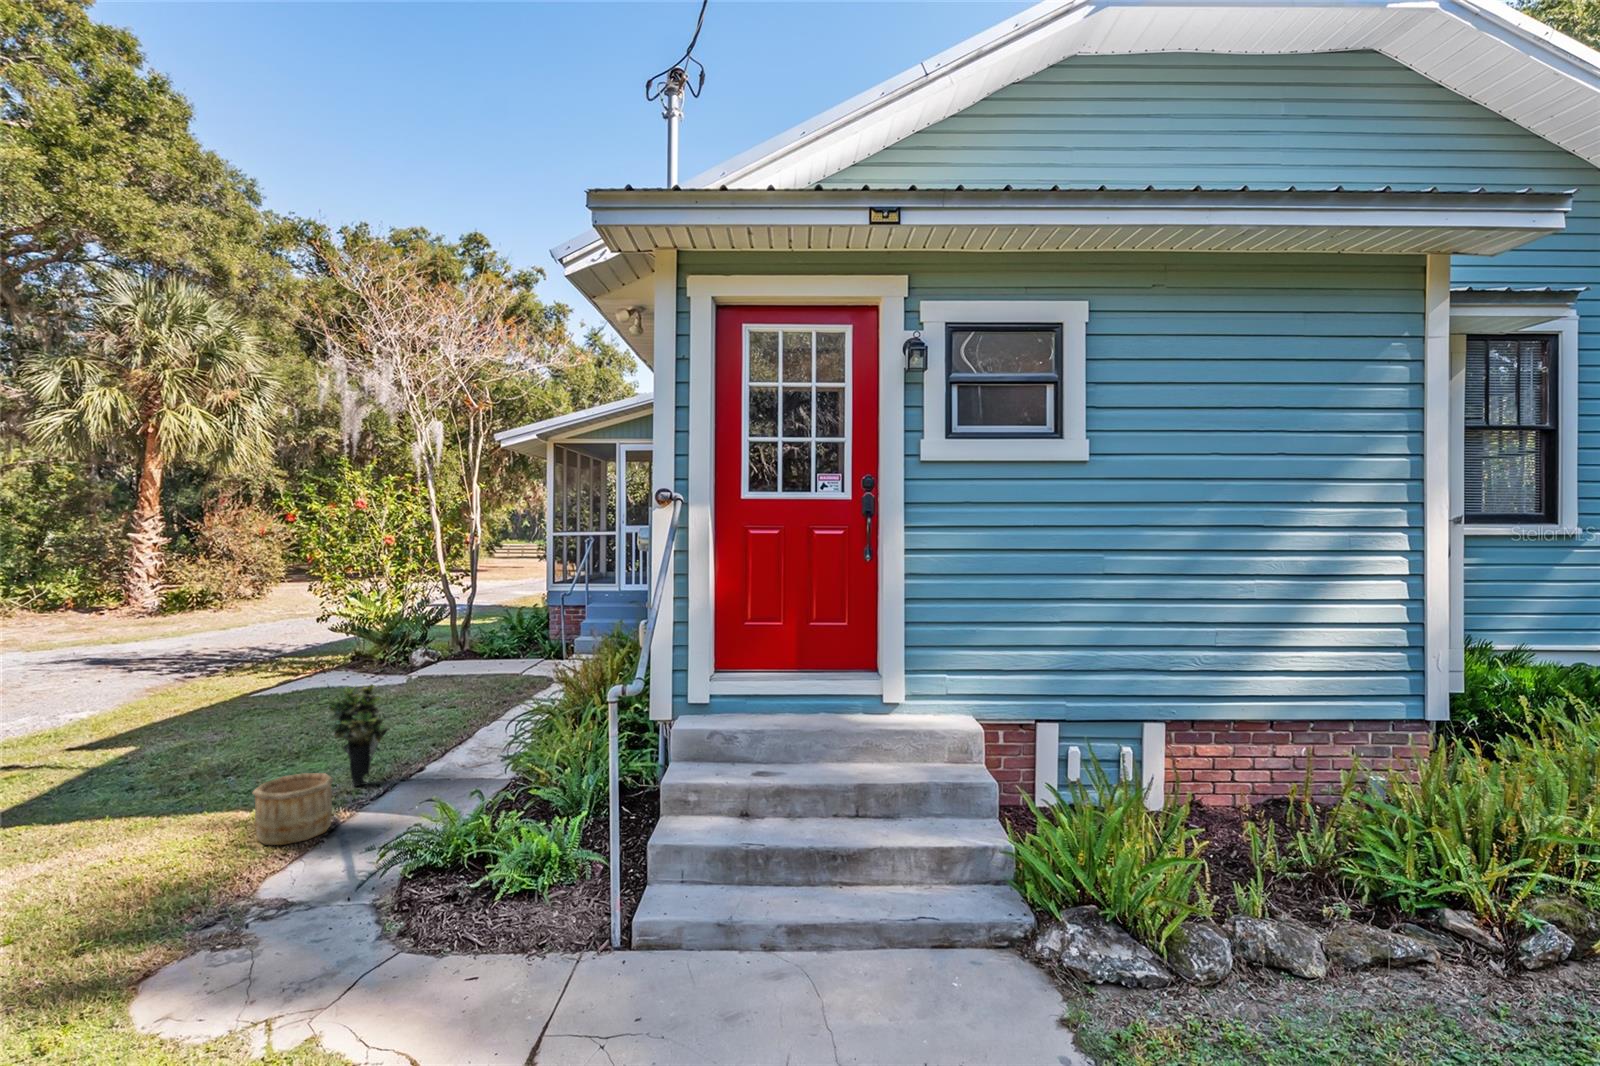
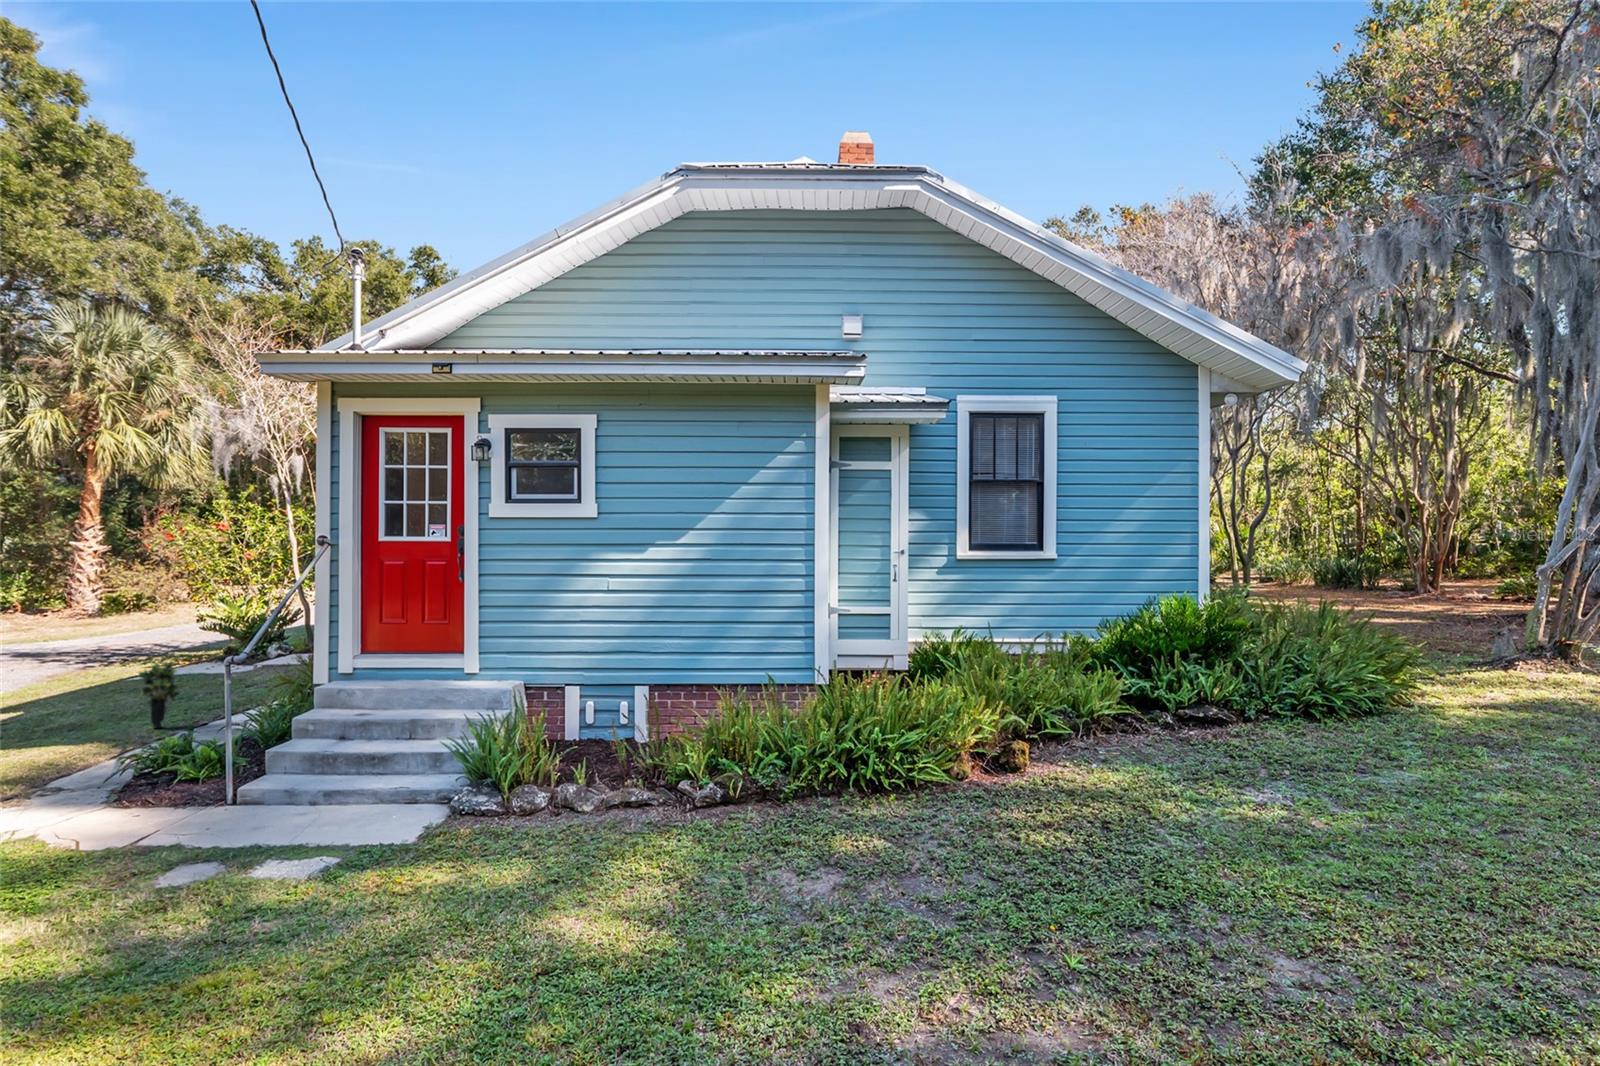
wooden bucket: present [252,773,333,845] -> none [72,712,124,751]

